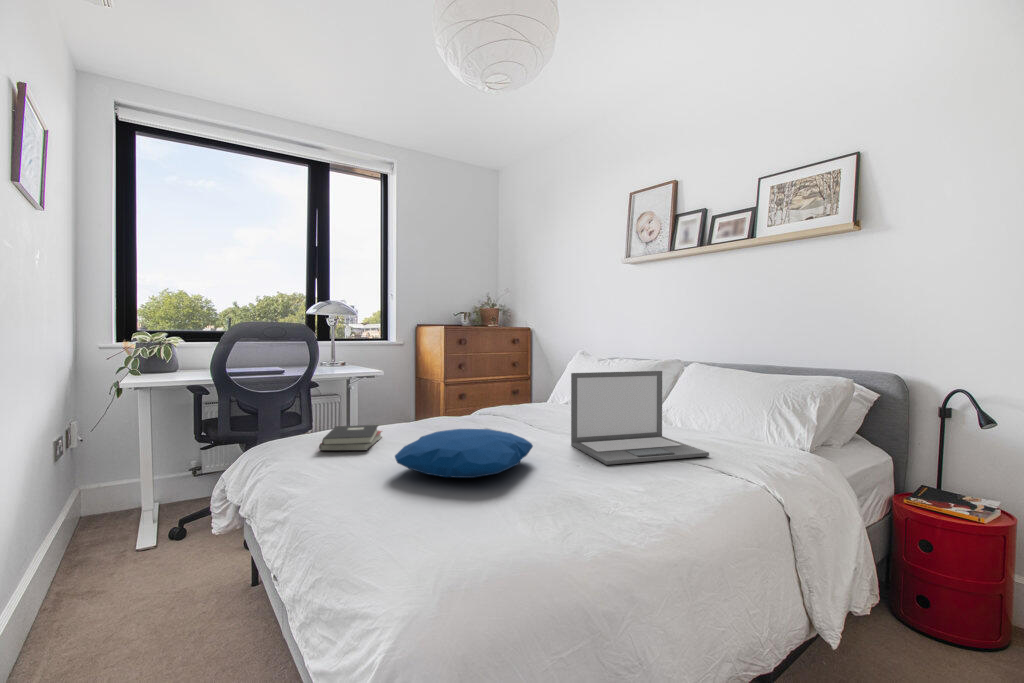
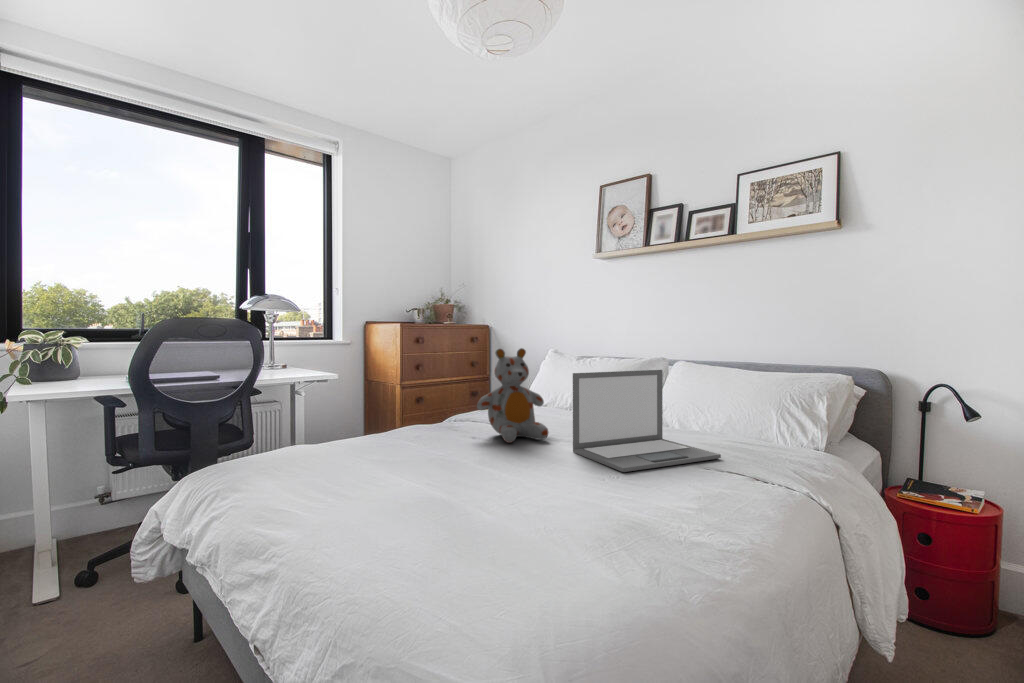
stuffed bear: none [491,349,554,435] -> present [477,348,548,443]
hardback book: present [319,425,382,451] -> none [287,436,356,470]
pillow: present [395,429,533,478] -> none [392,438,544,495]

